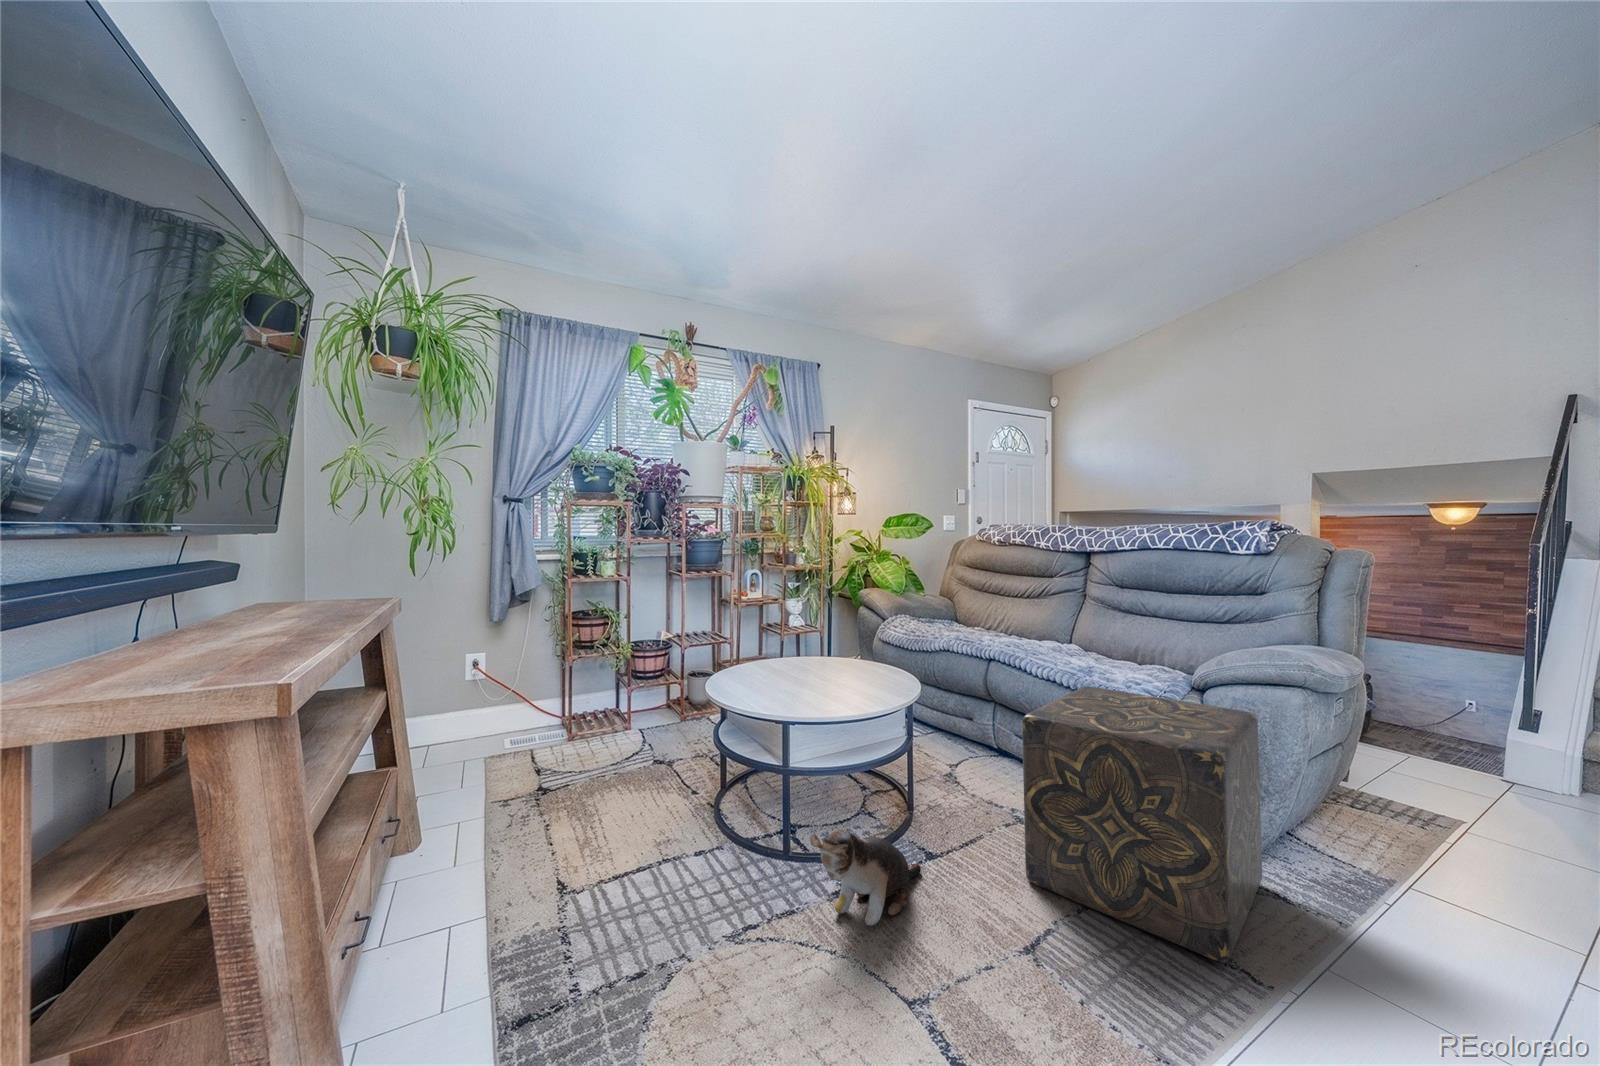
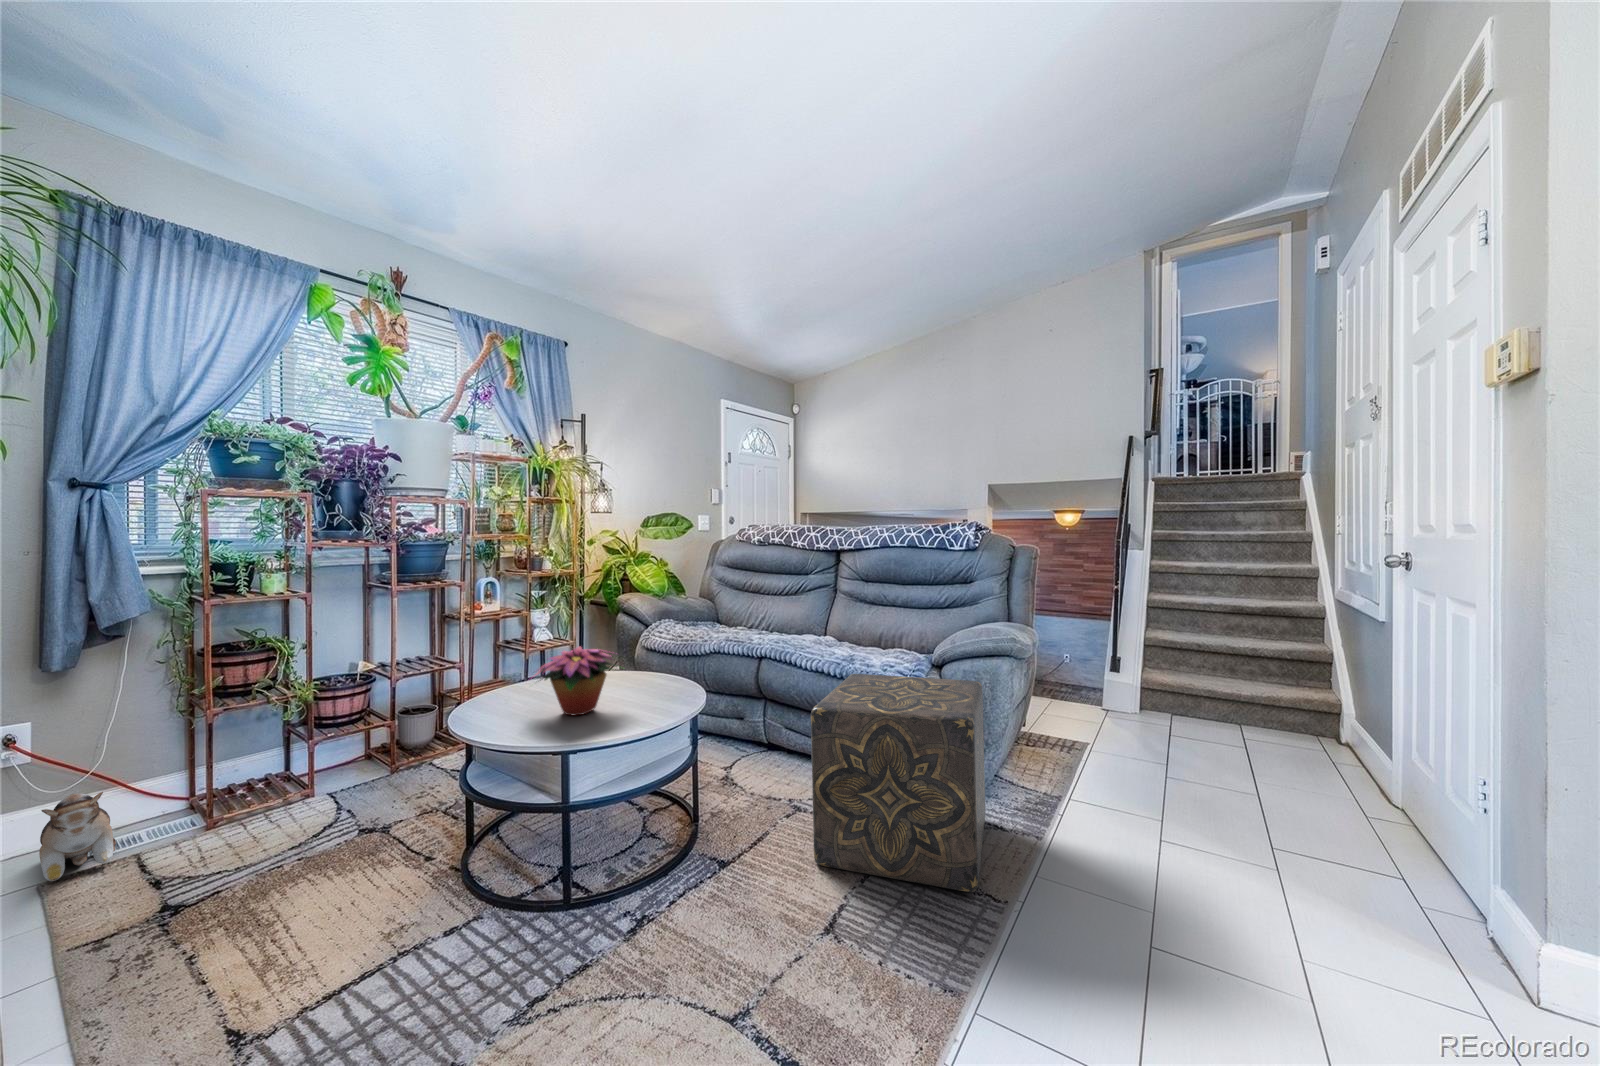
flower arrangement: none [759,630,846,692] -> present [535,646,618,715]
plush toy: present [810,829,921,926] -> present [39,792,116,881]

